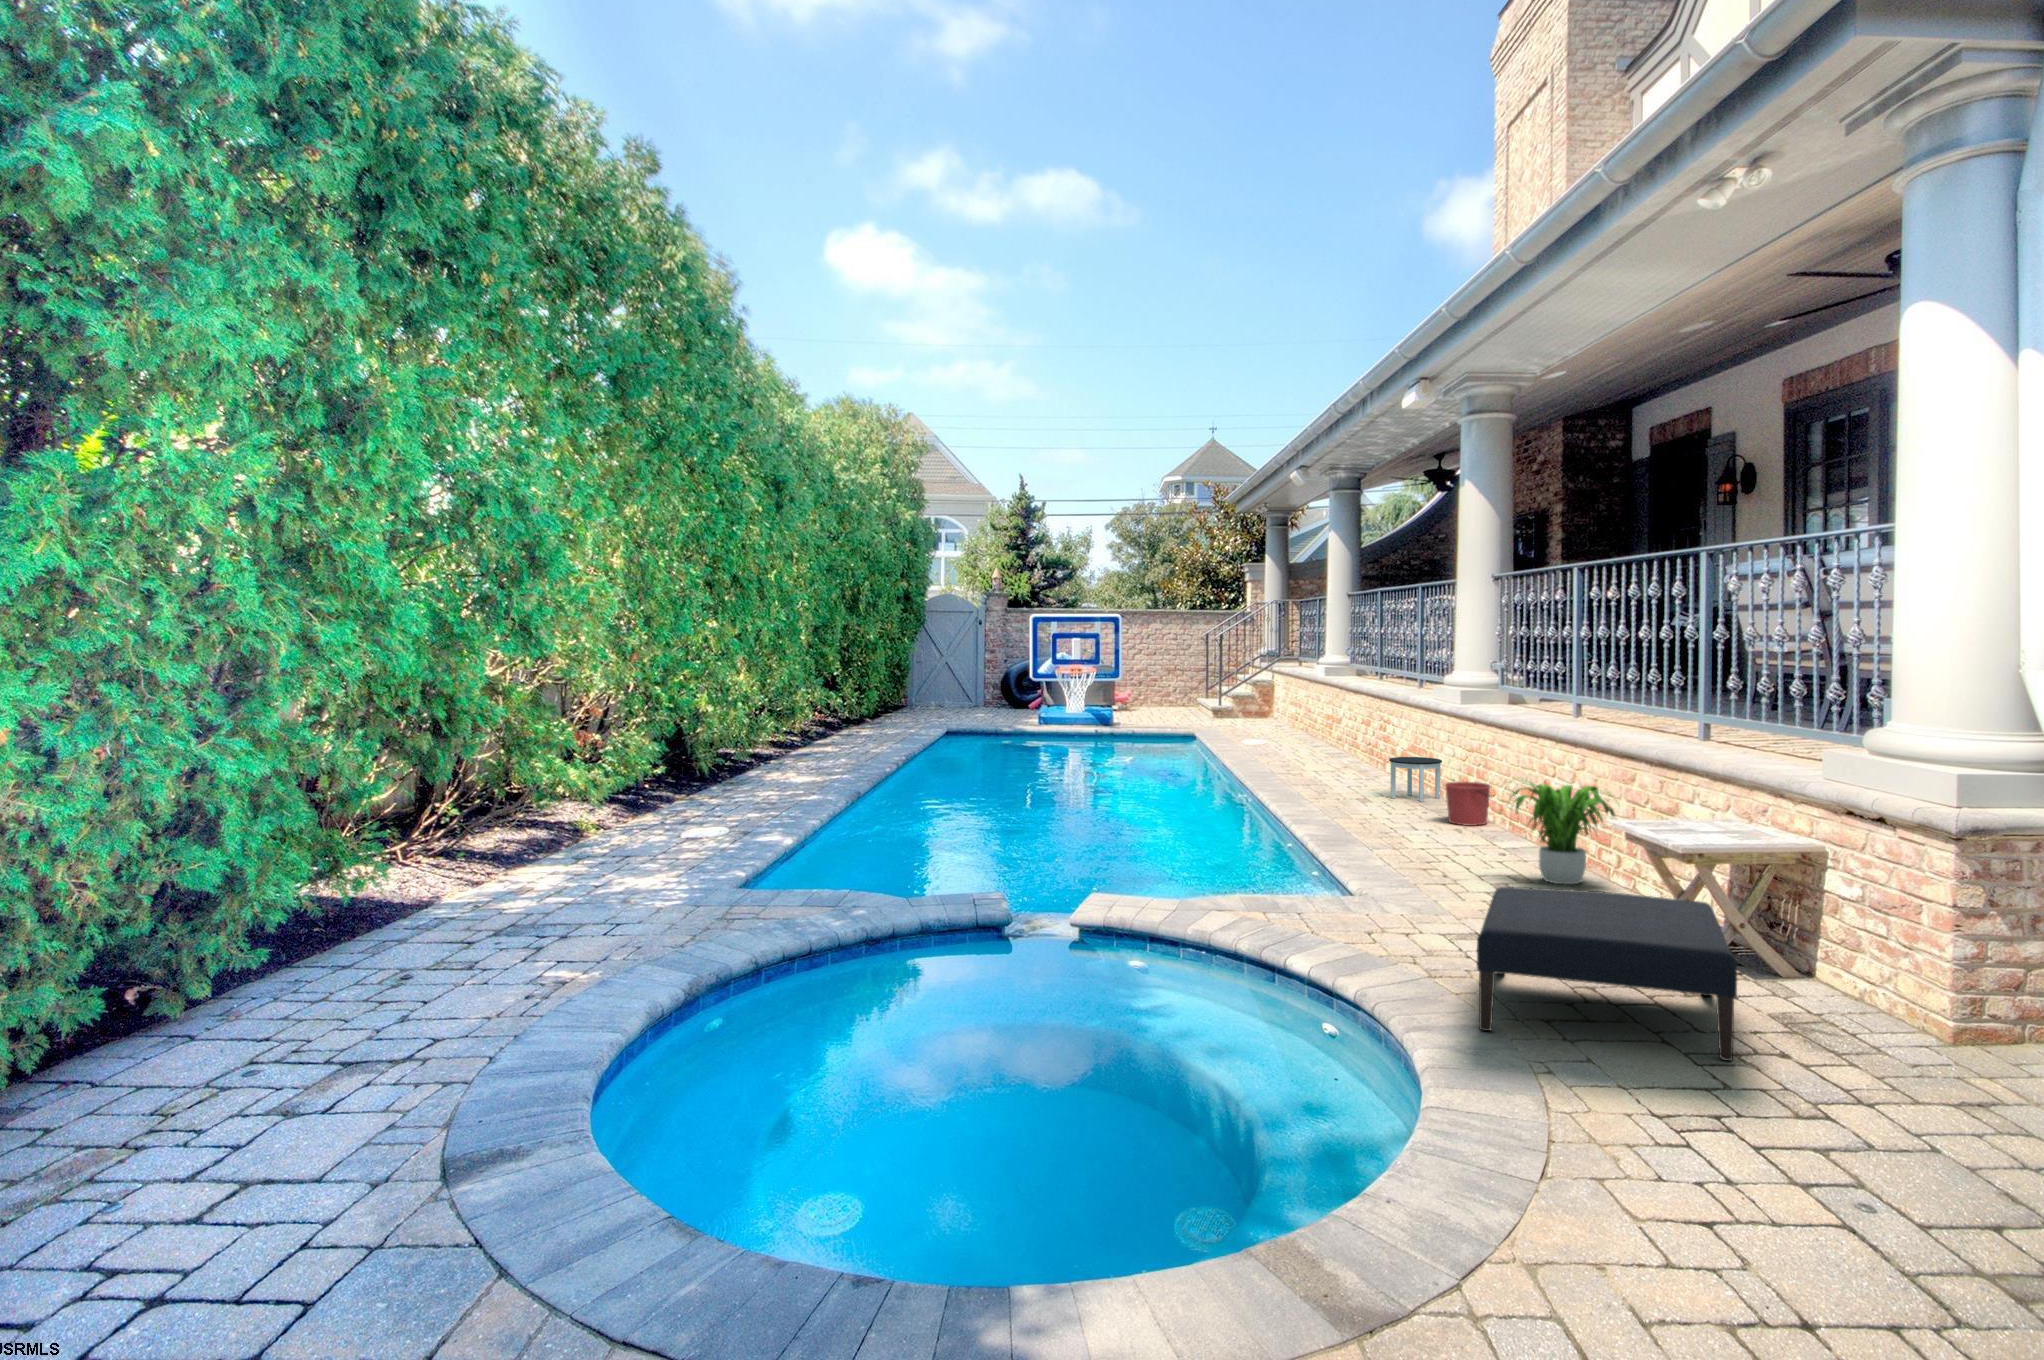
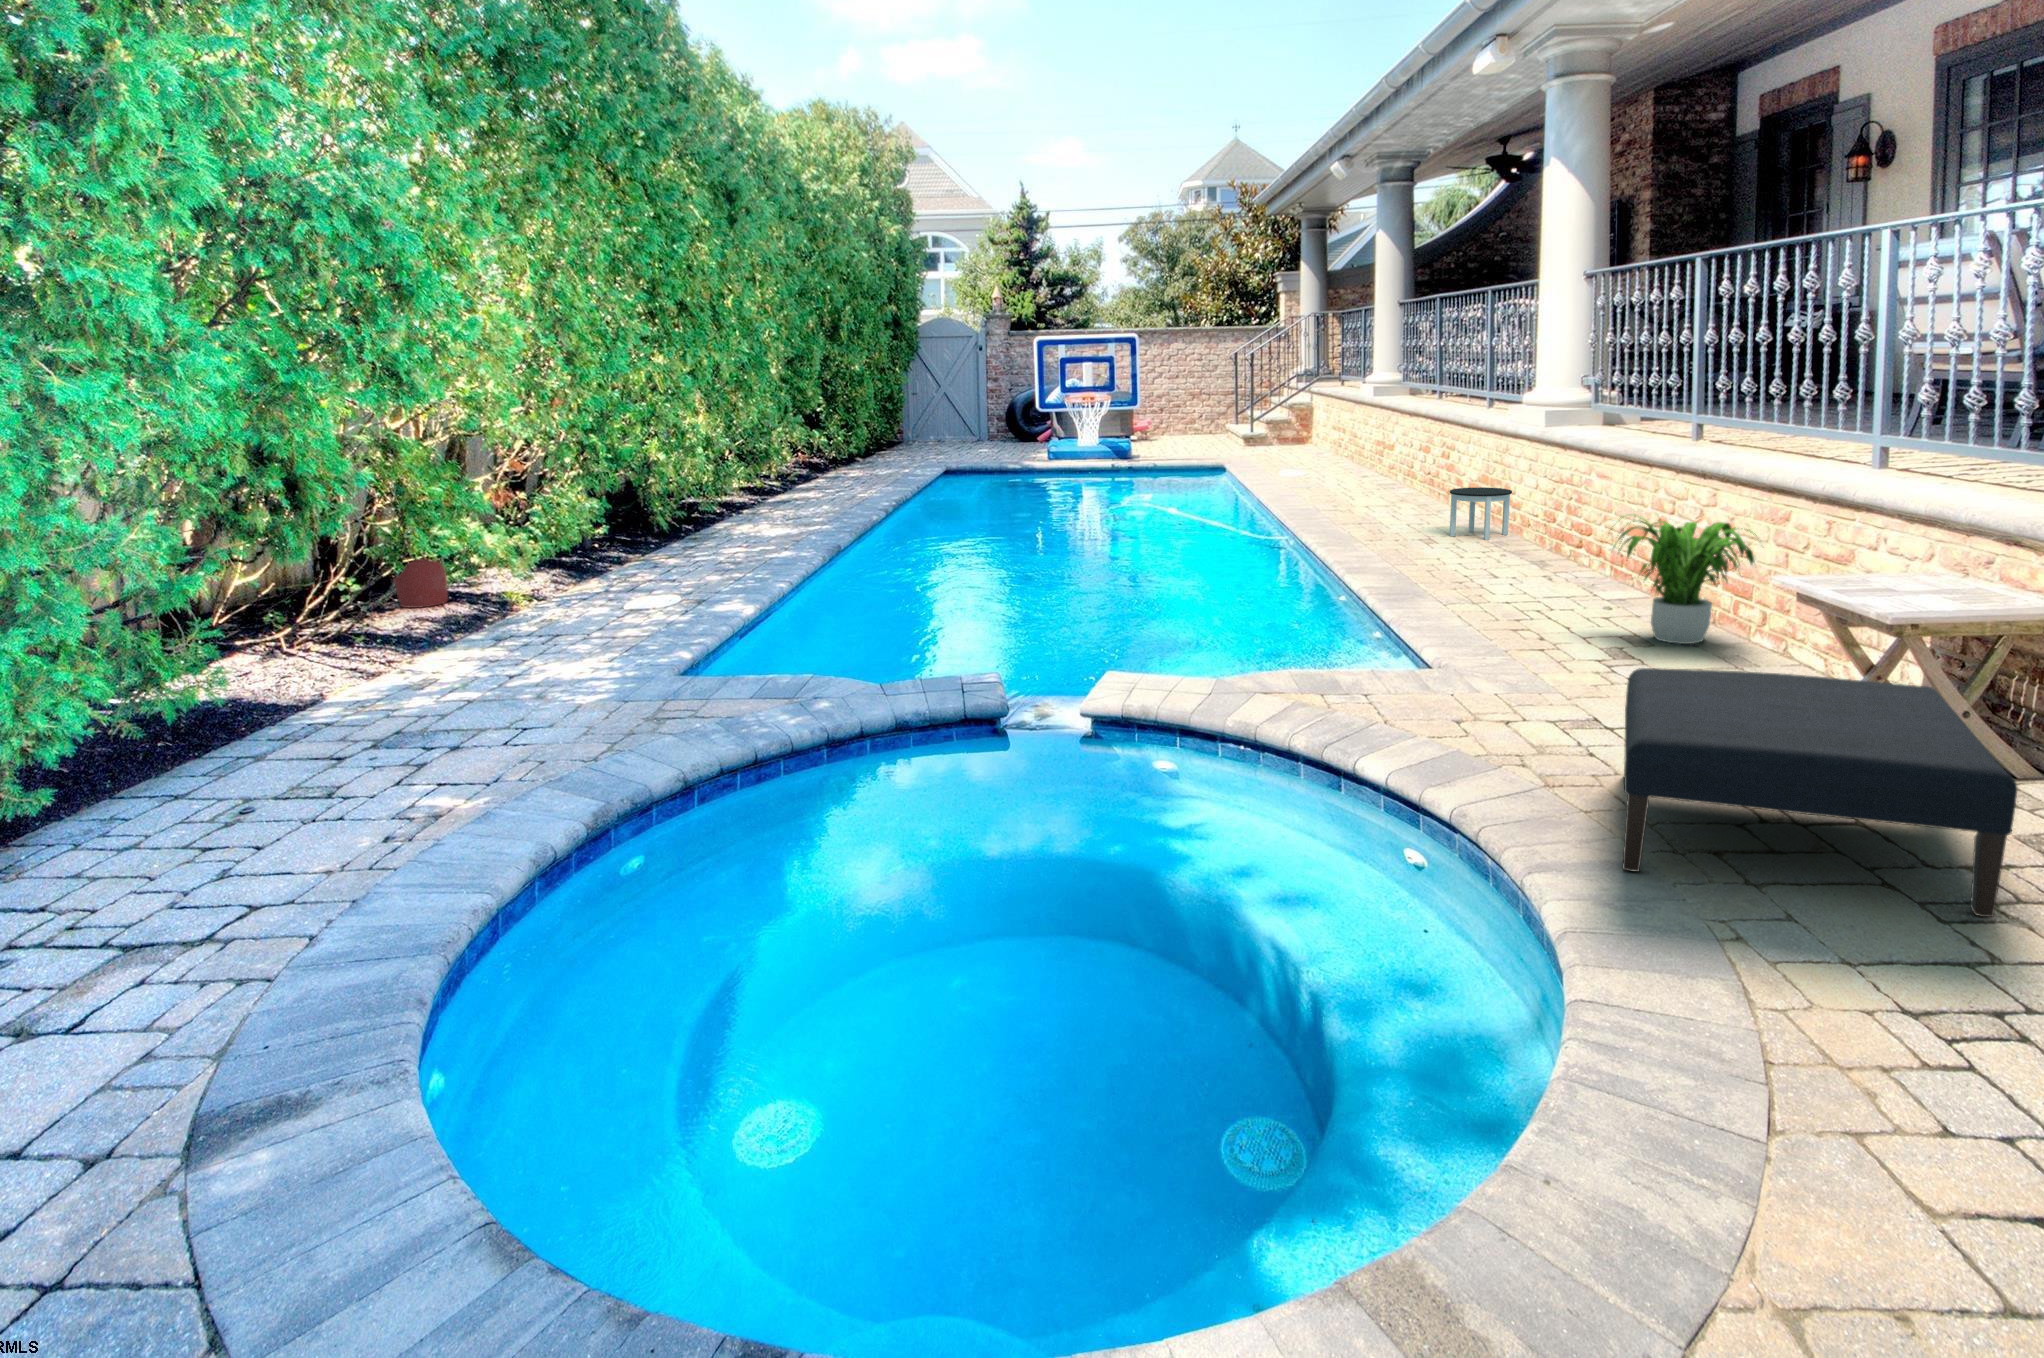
bucket: present [1445,782,1492,826] -> present [392,559,448,608]

